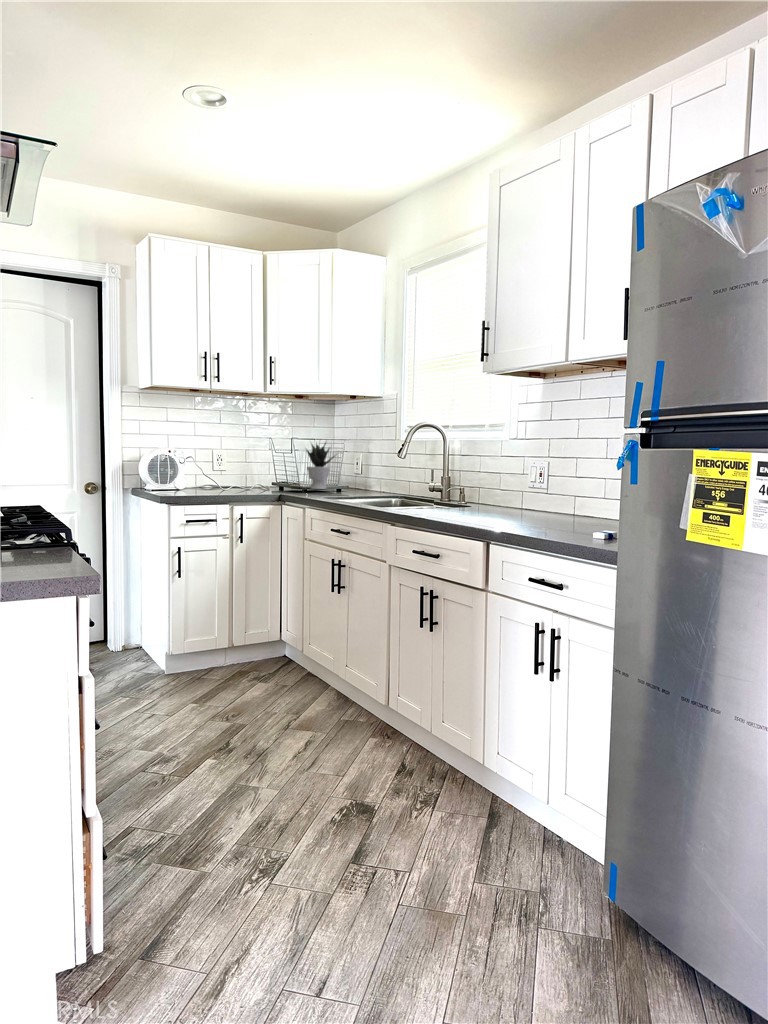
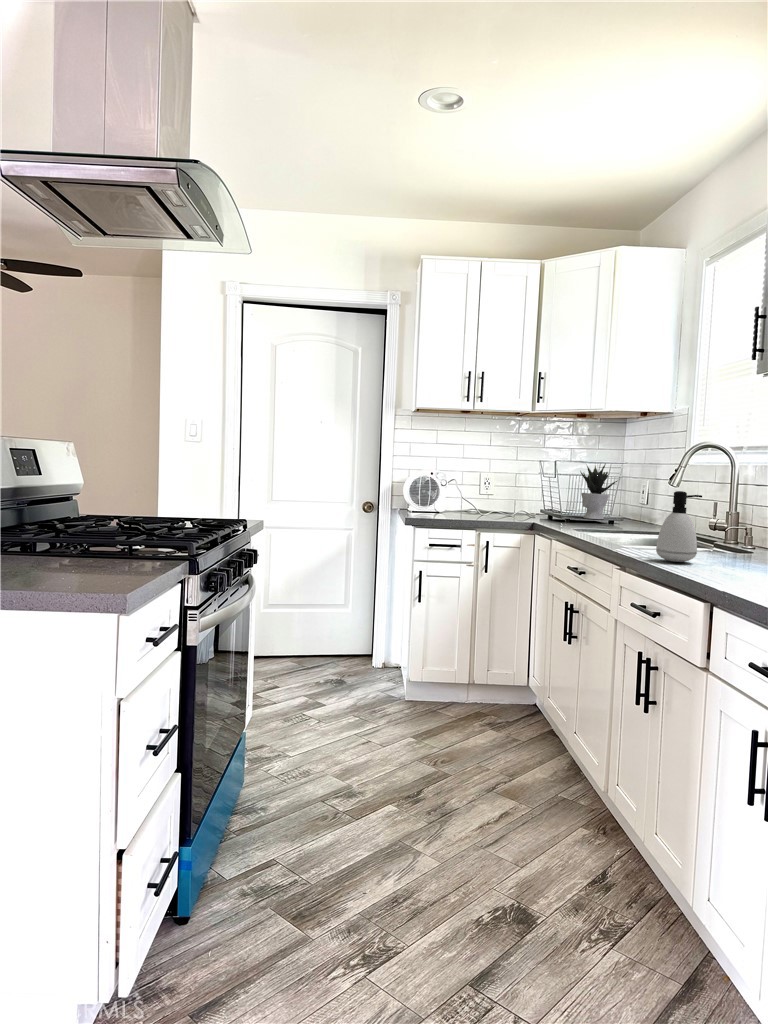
soap dispenser: none [423,460,454,515] -> present [656,491,702,562]

